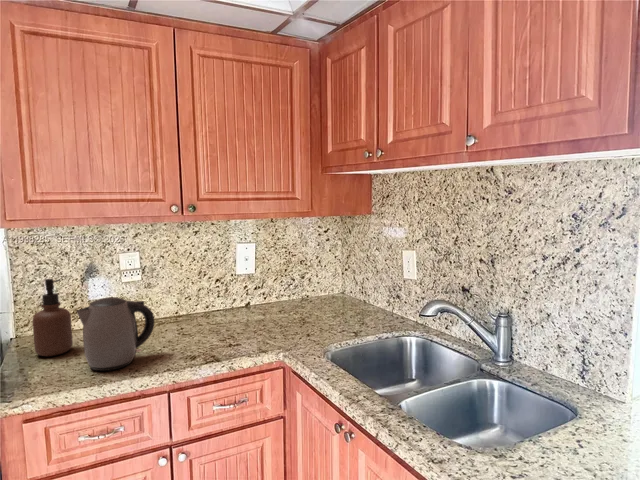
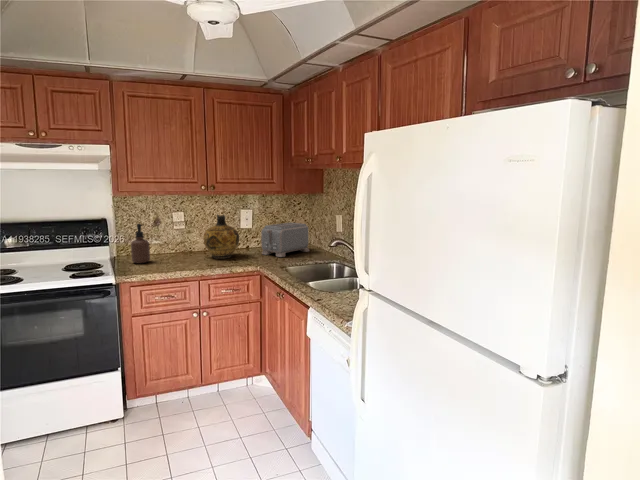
ceramic jug: none [175,255,240,335] -> present [203,214,239,258]
toaster: none [276,263,352,327] -> present [261,223,309,257]
kettle: present [77,297,154,371] -> none [154,233,192,269]

